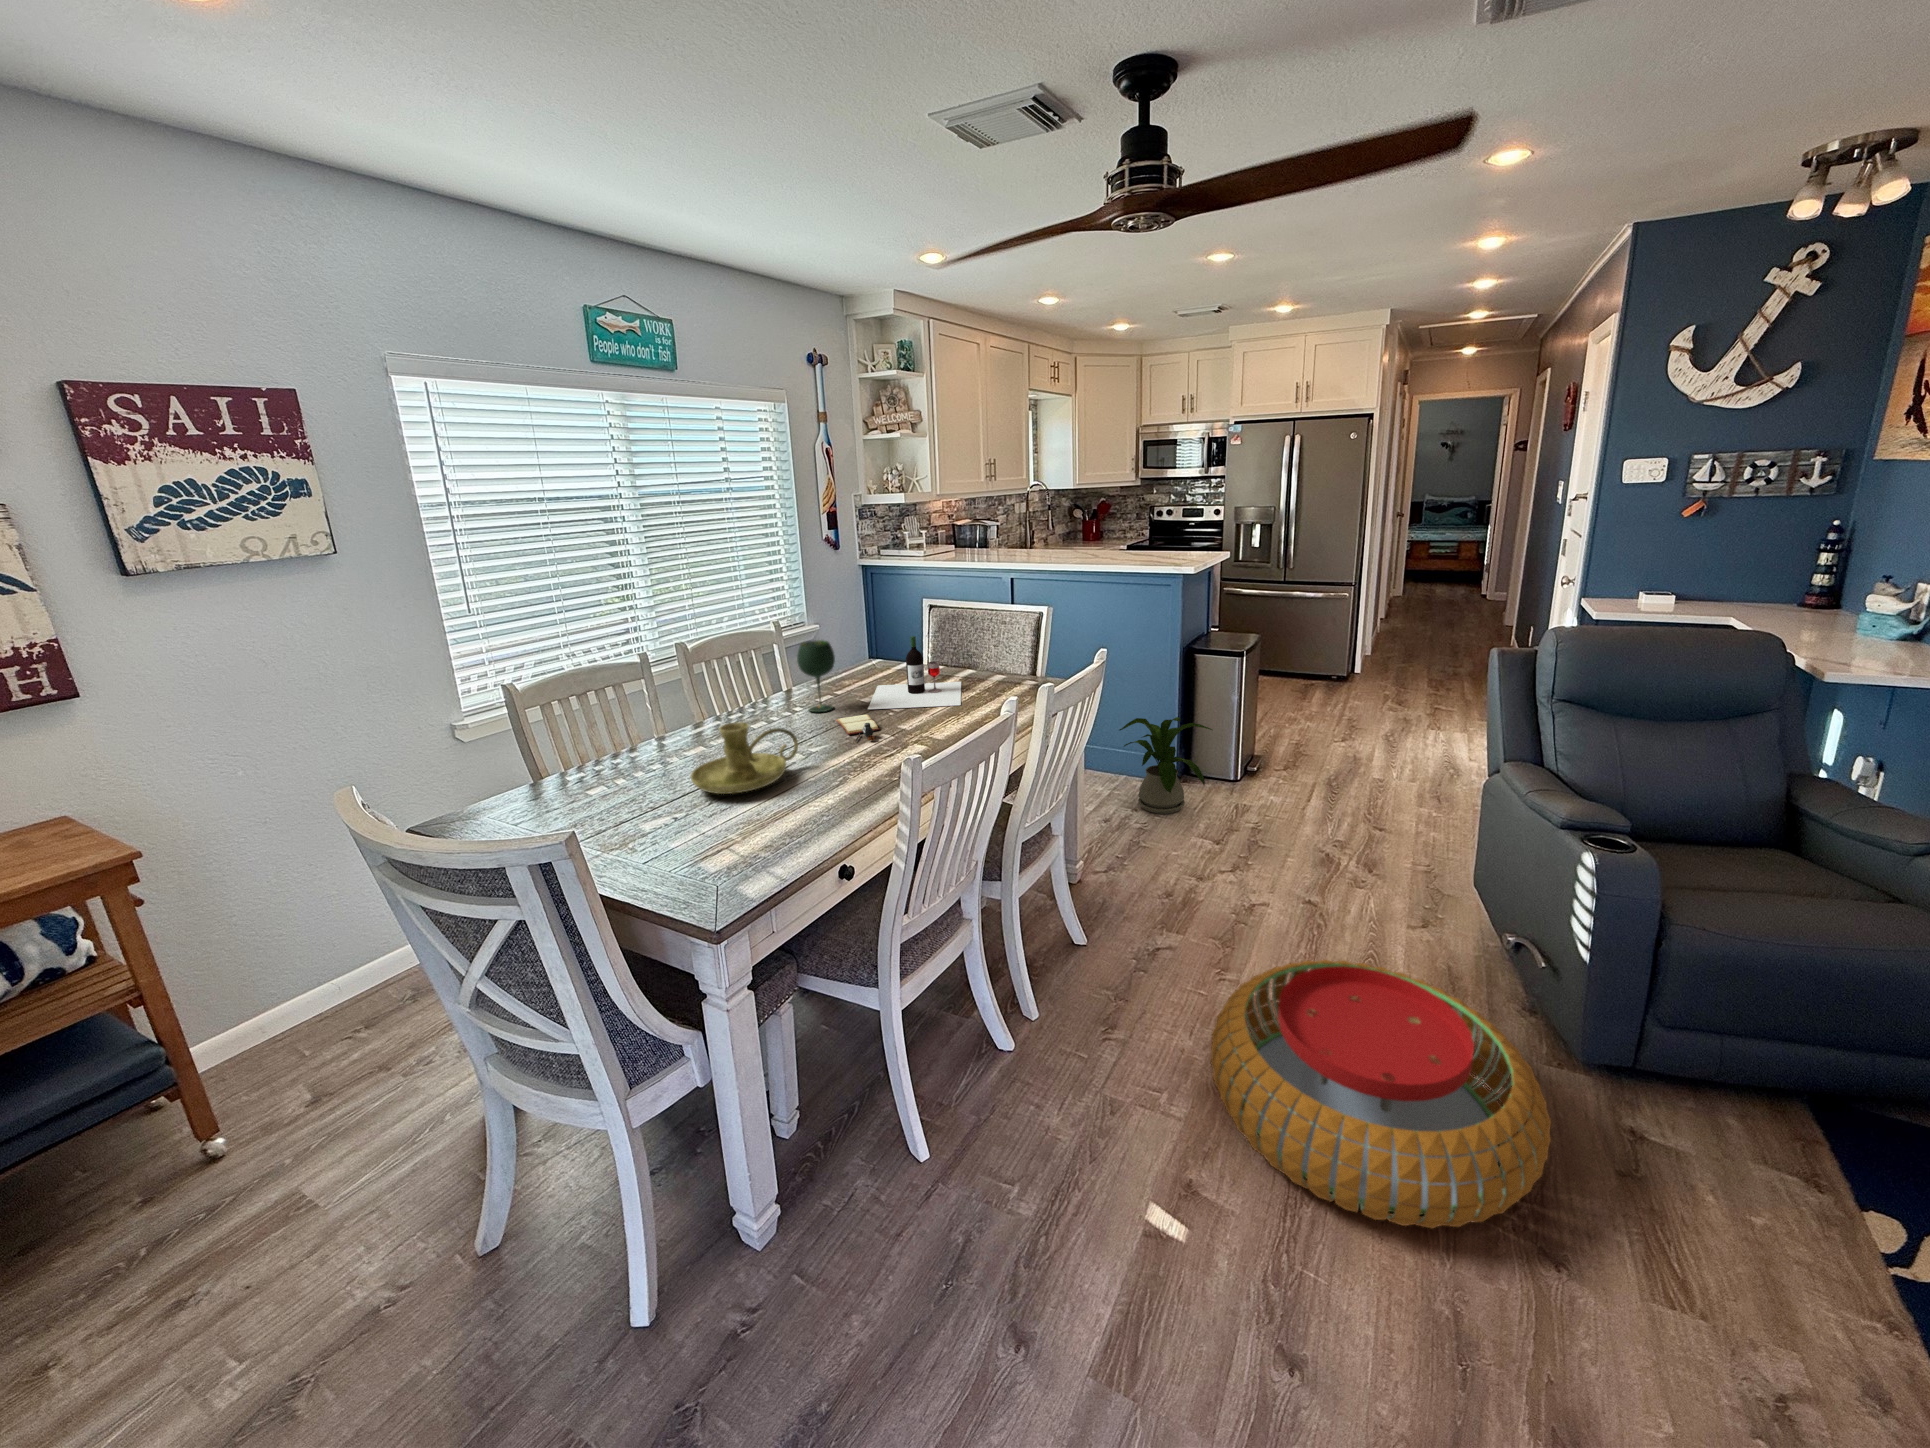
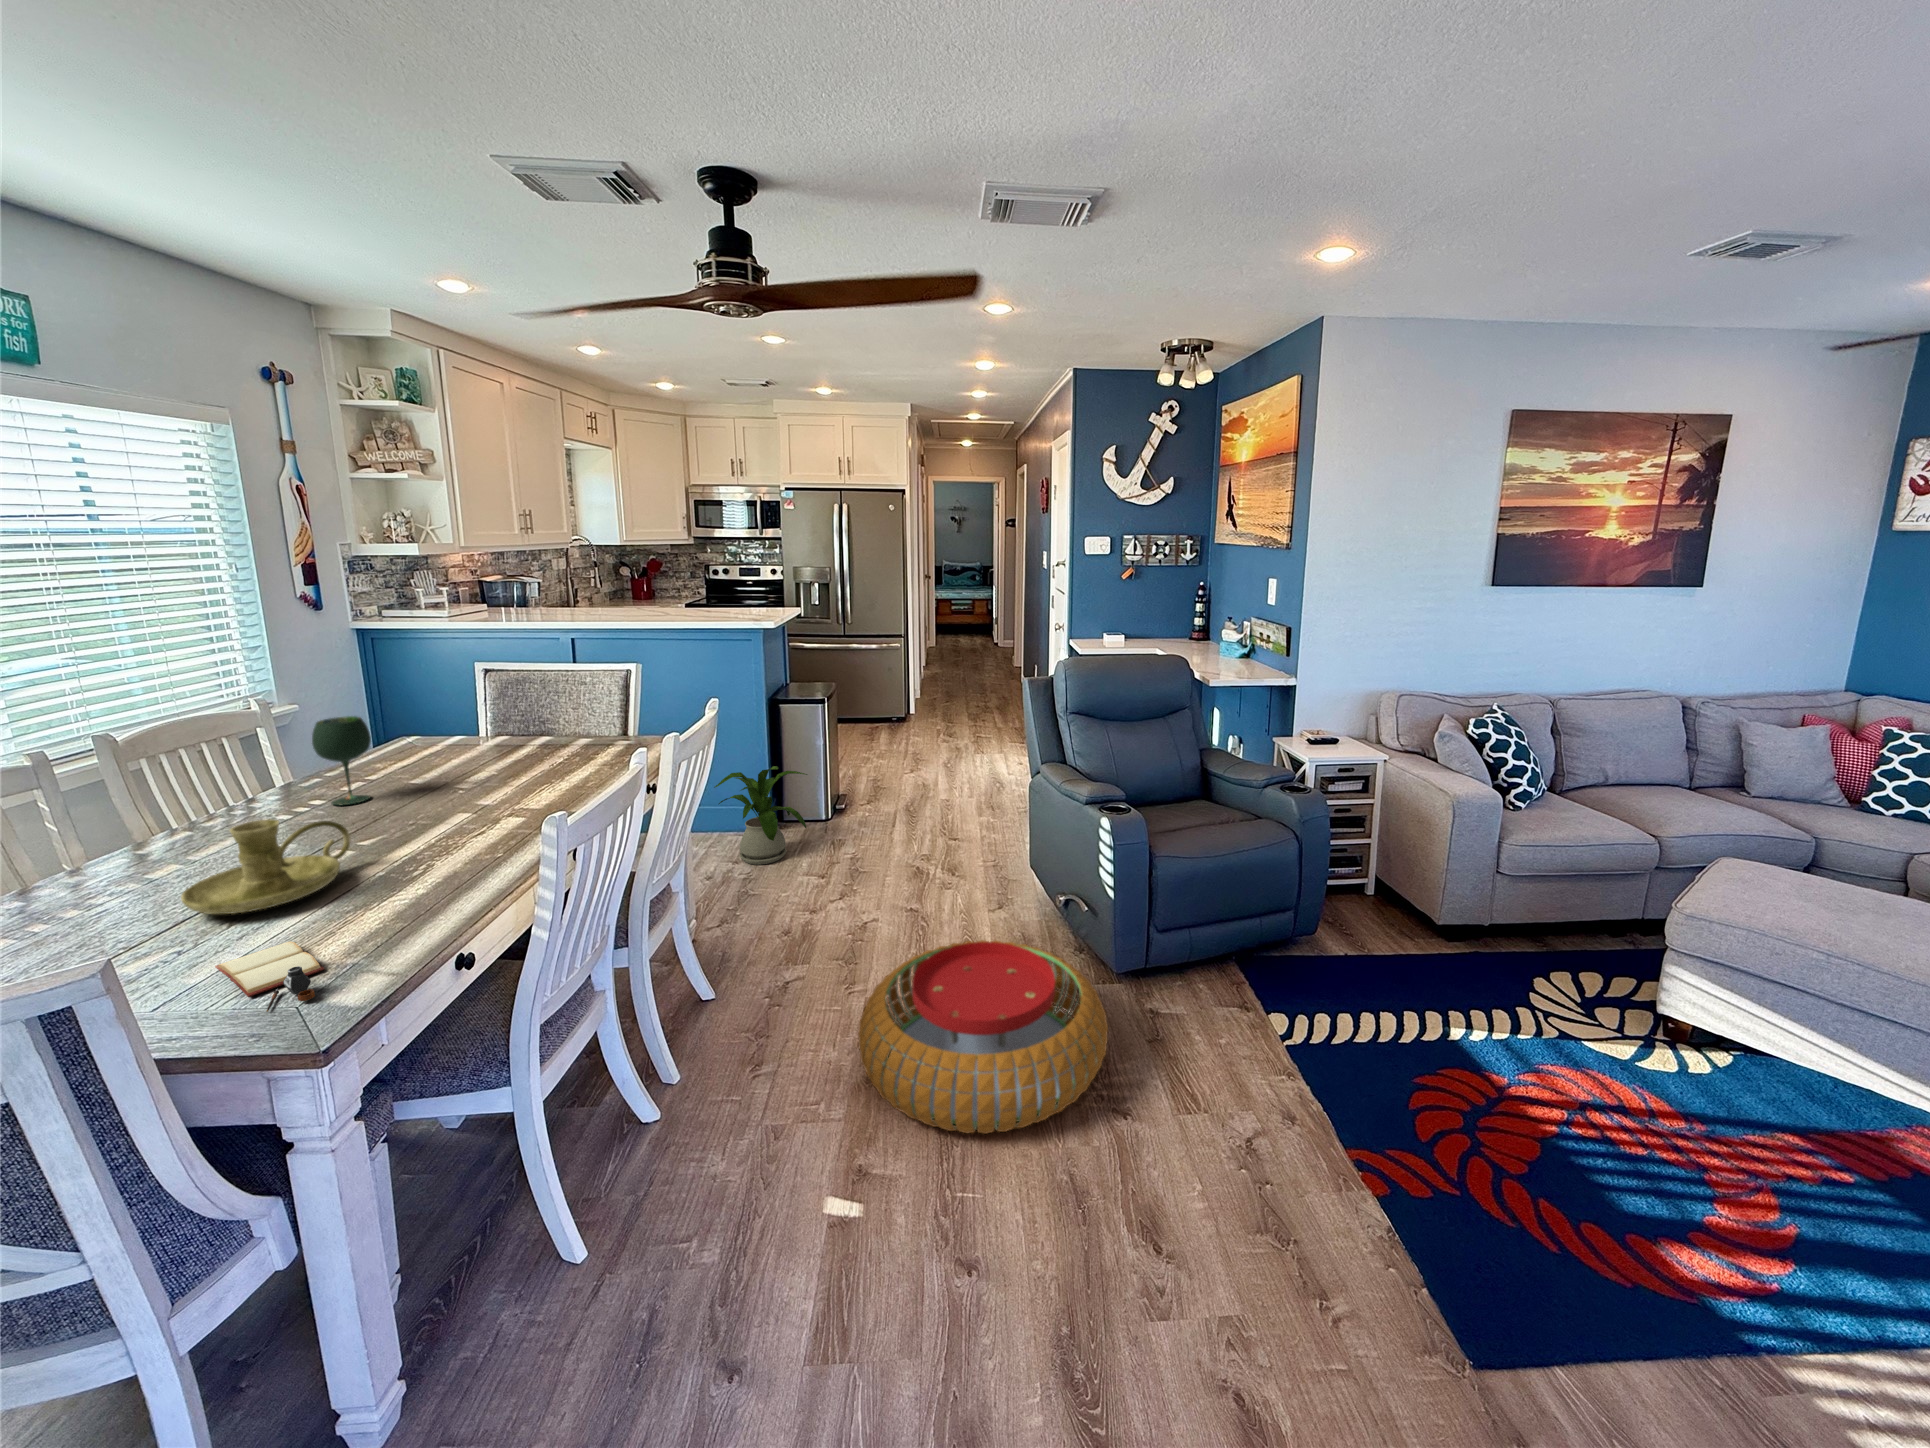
wine bottle: present [868,636,961,709] -> none [424,704,550,793]
book: present [836,714,880,742] -> present [215,941,325,1012]

